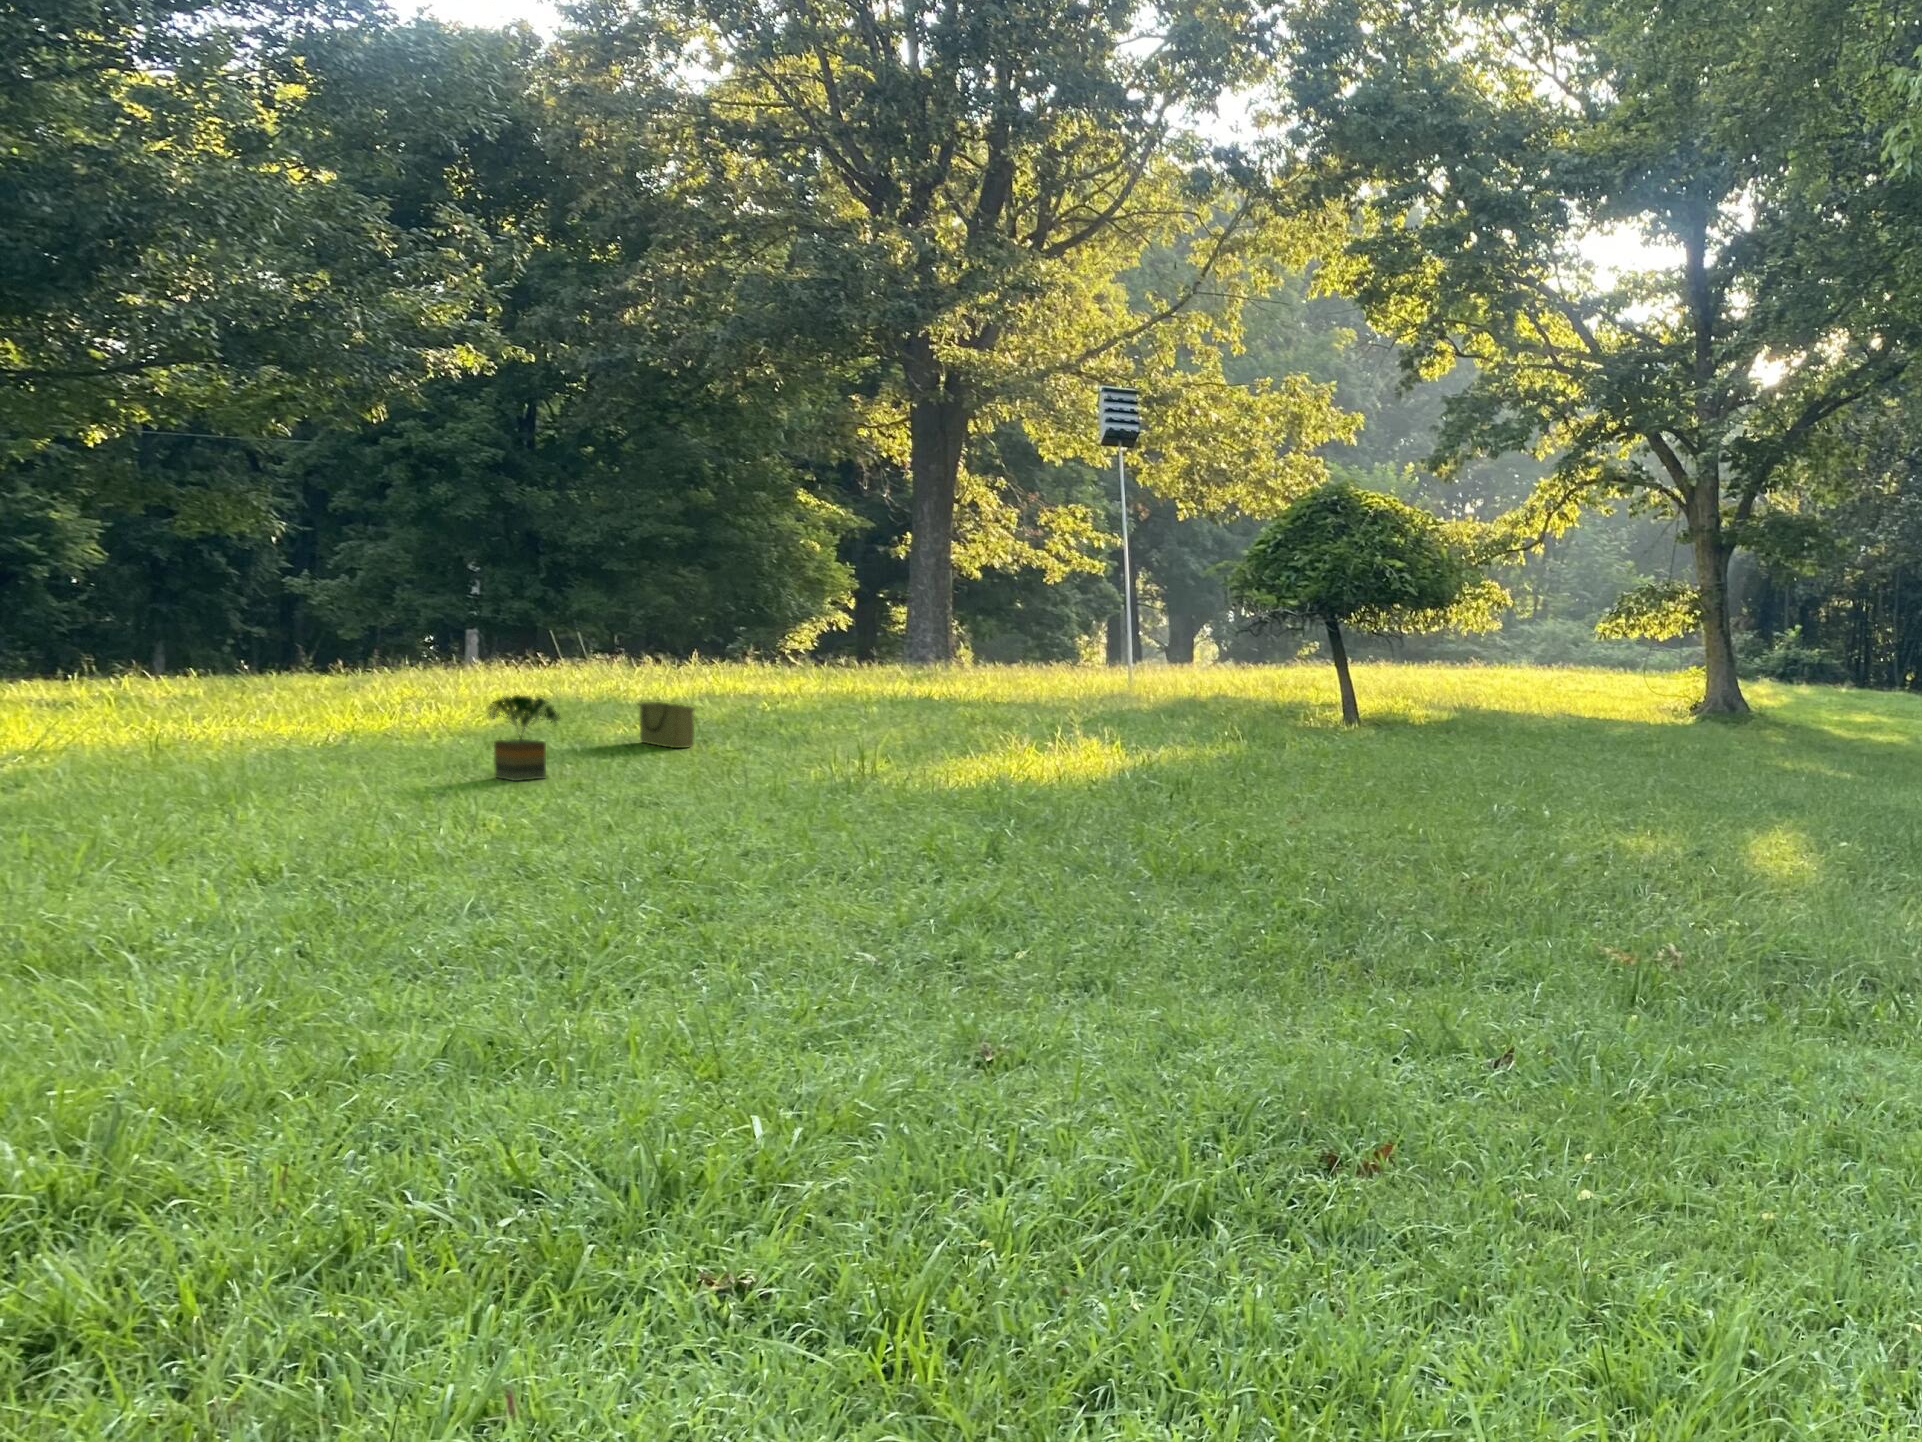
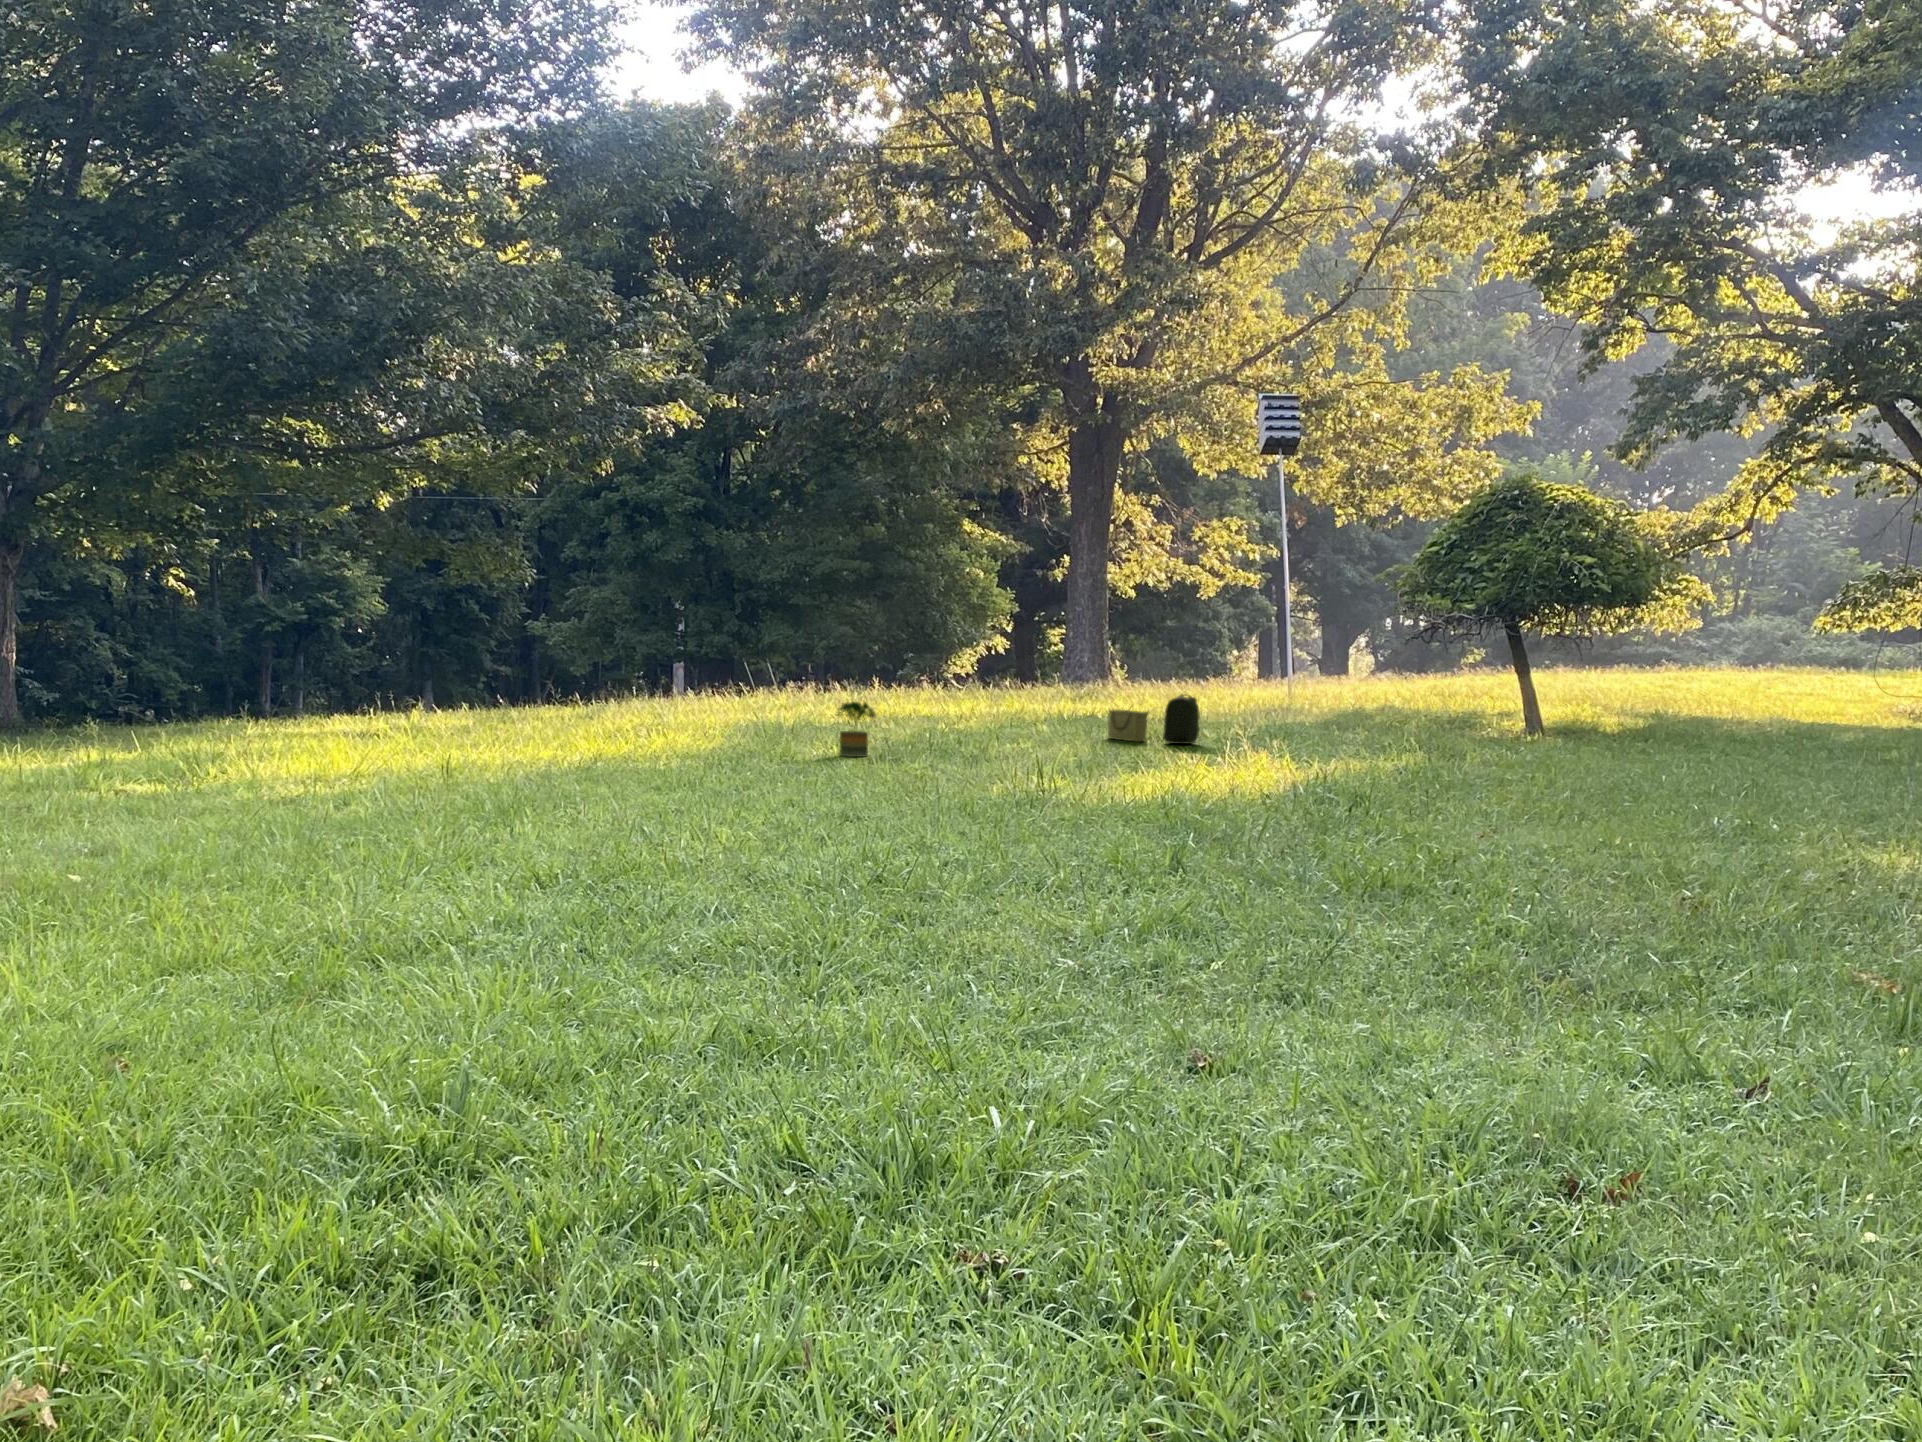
backpack: none [1009,687,1055,749] -> present [1163,694,1200,744]
basket: present [639,702,695,748] -> present [1108,710,1148,742]

